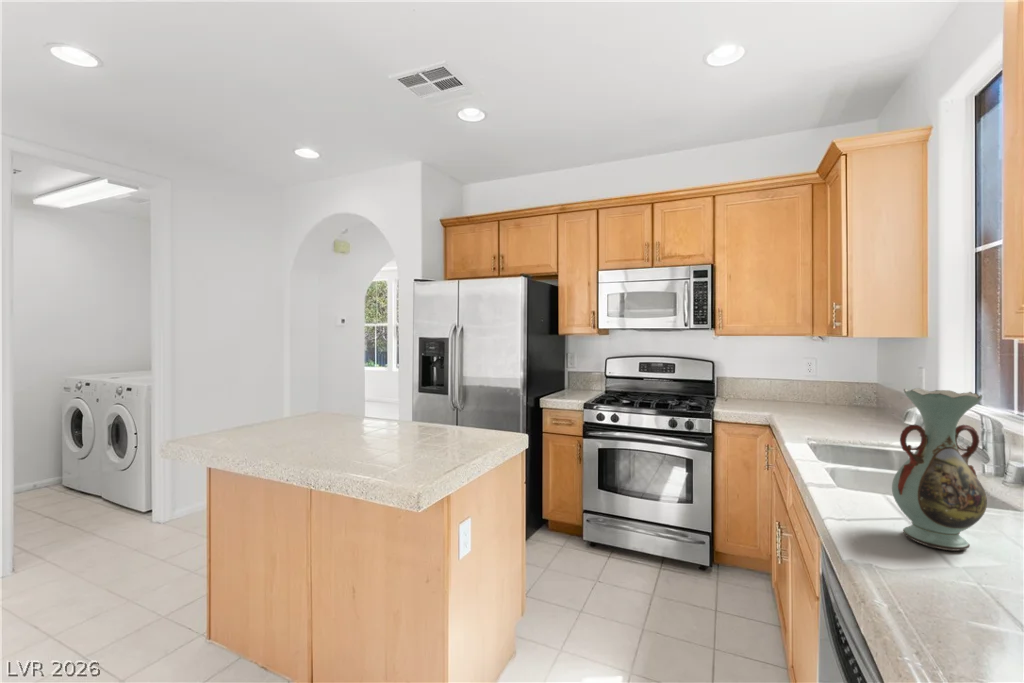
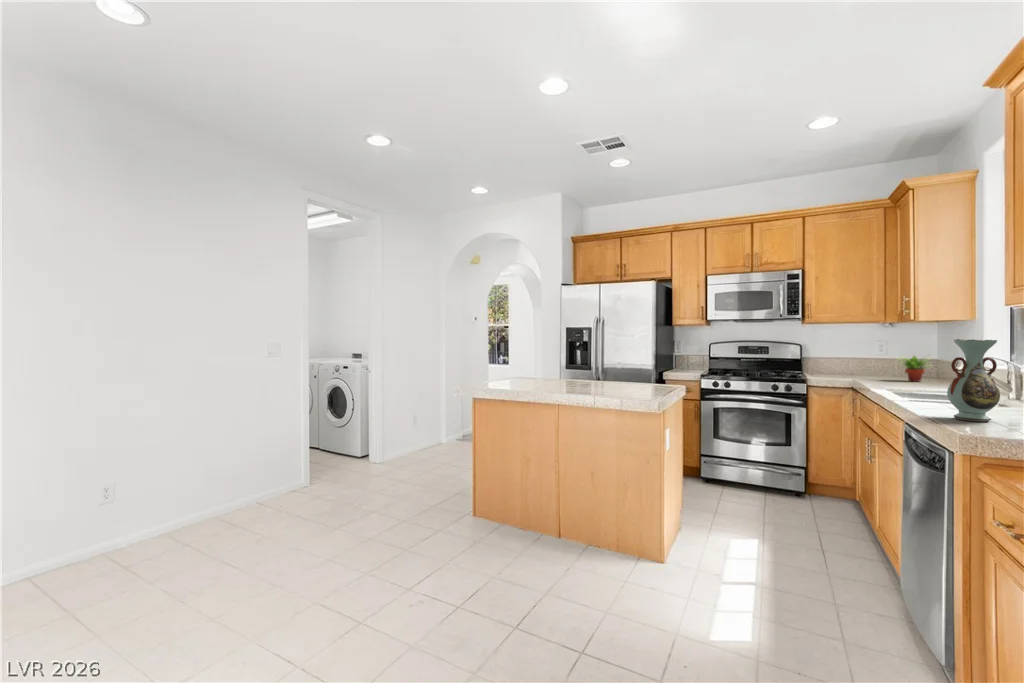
succulent plant: none [822,384,873,421] -> present [904,356,929,382]

